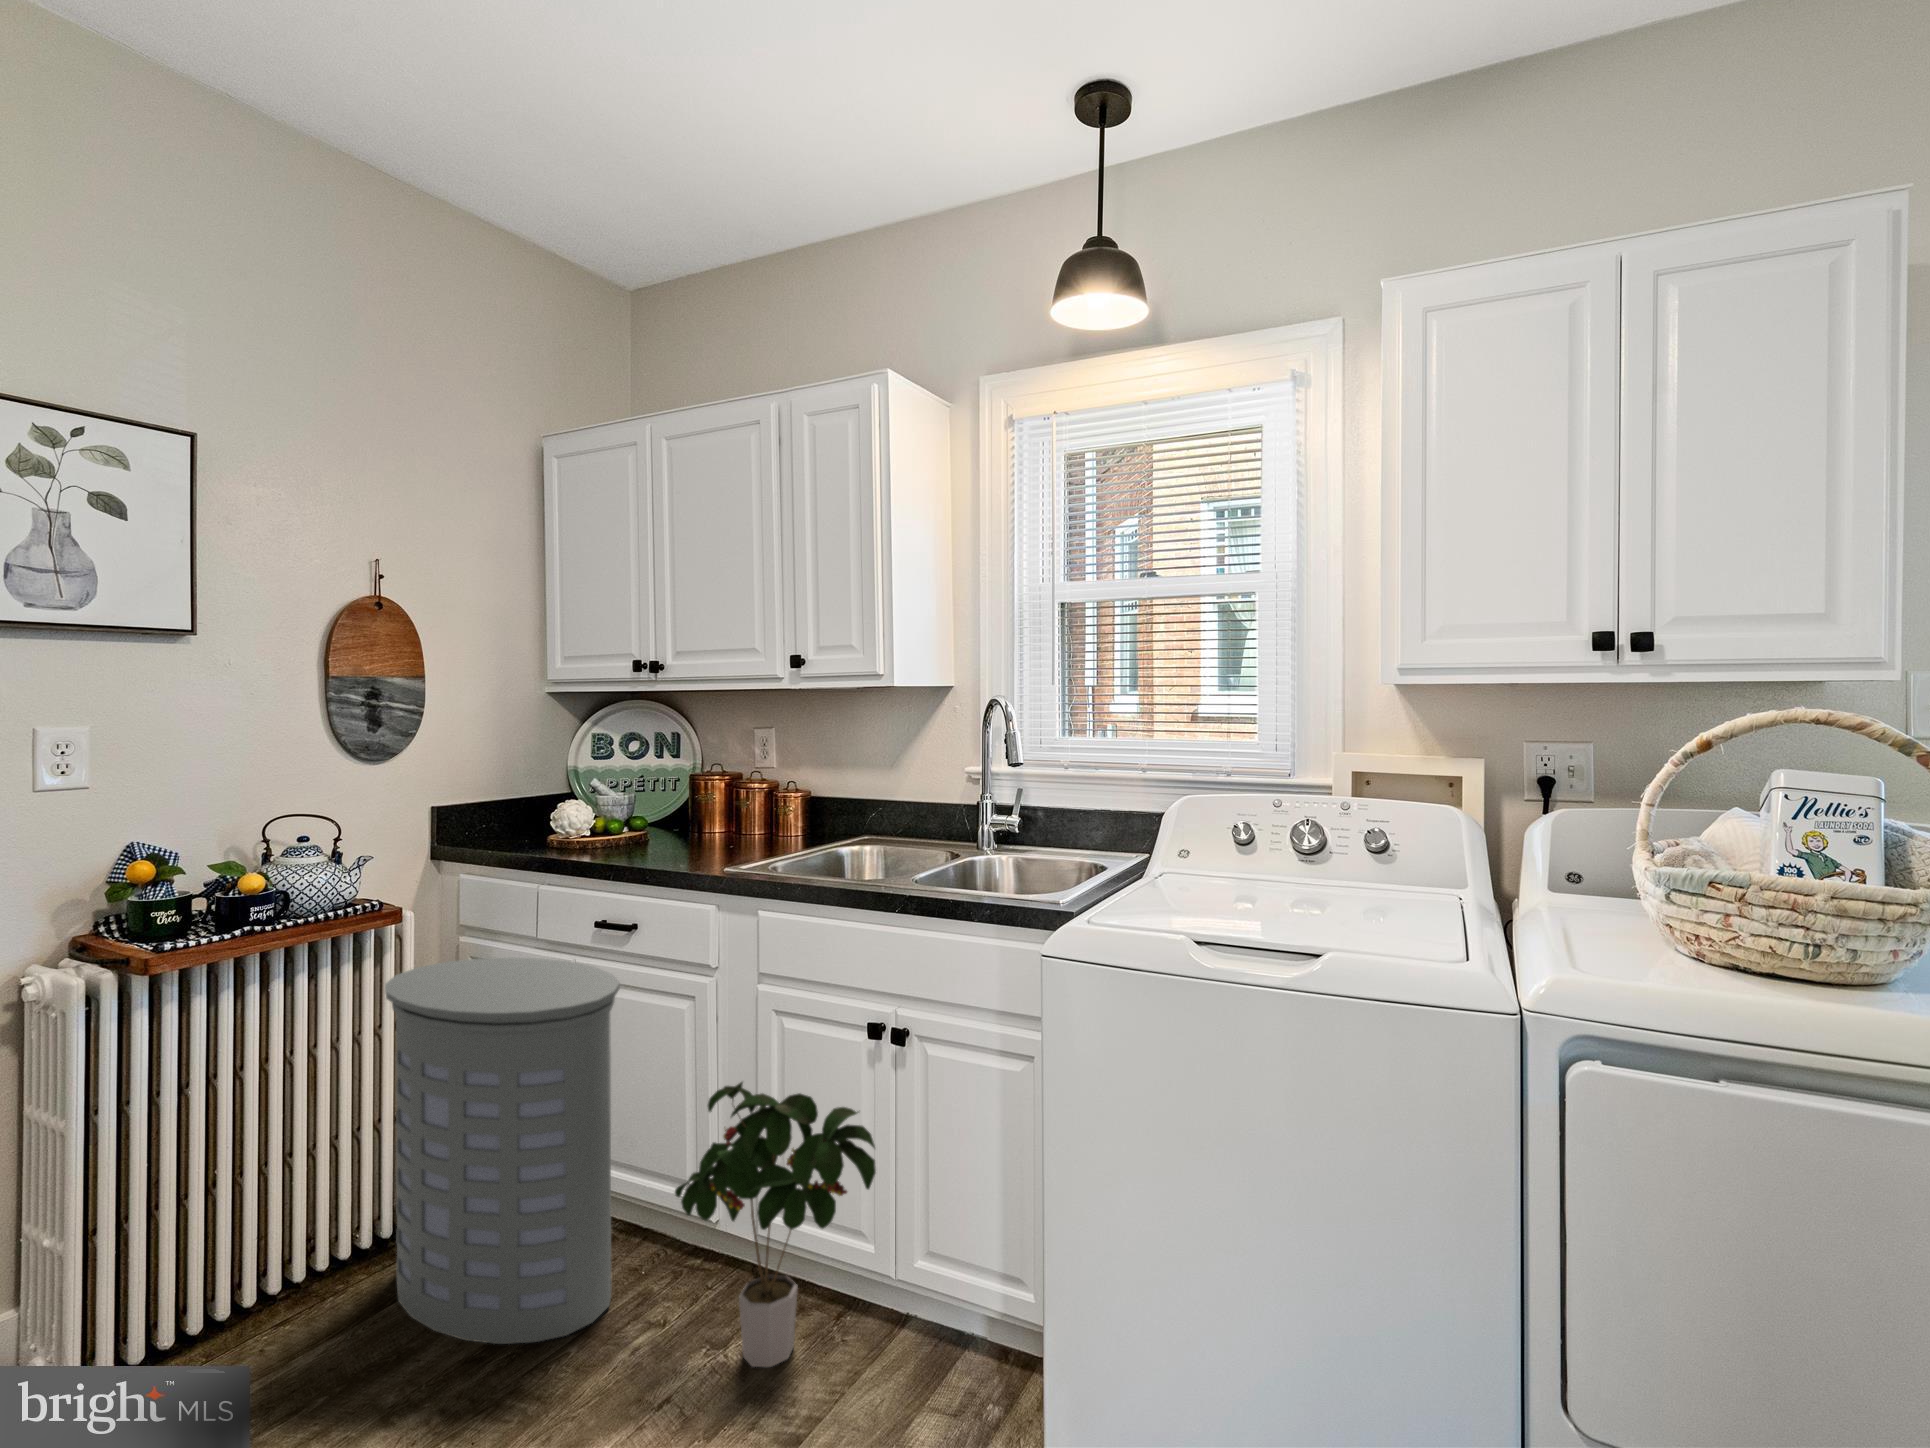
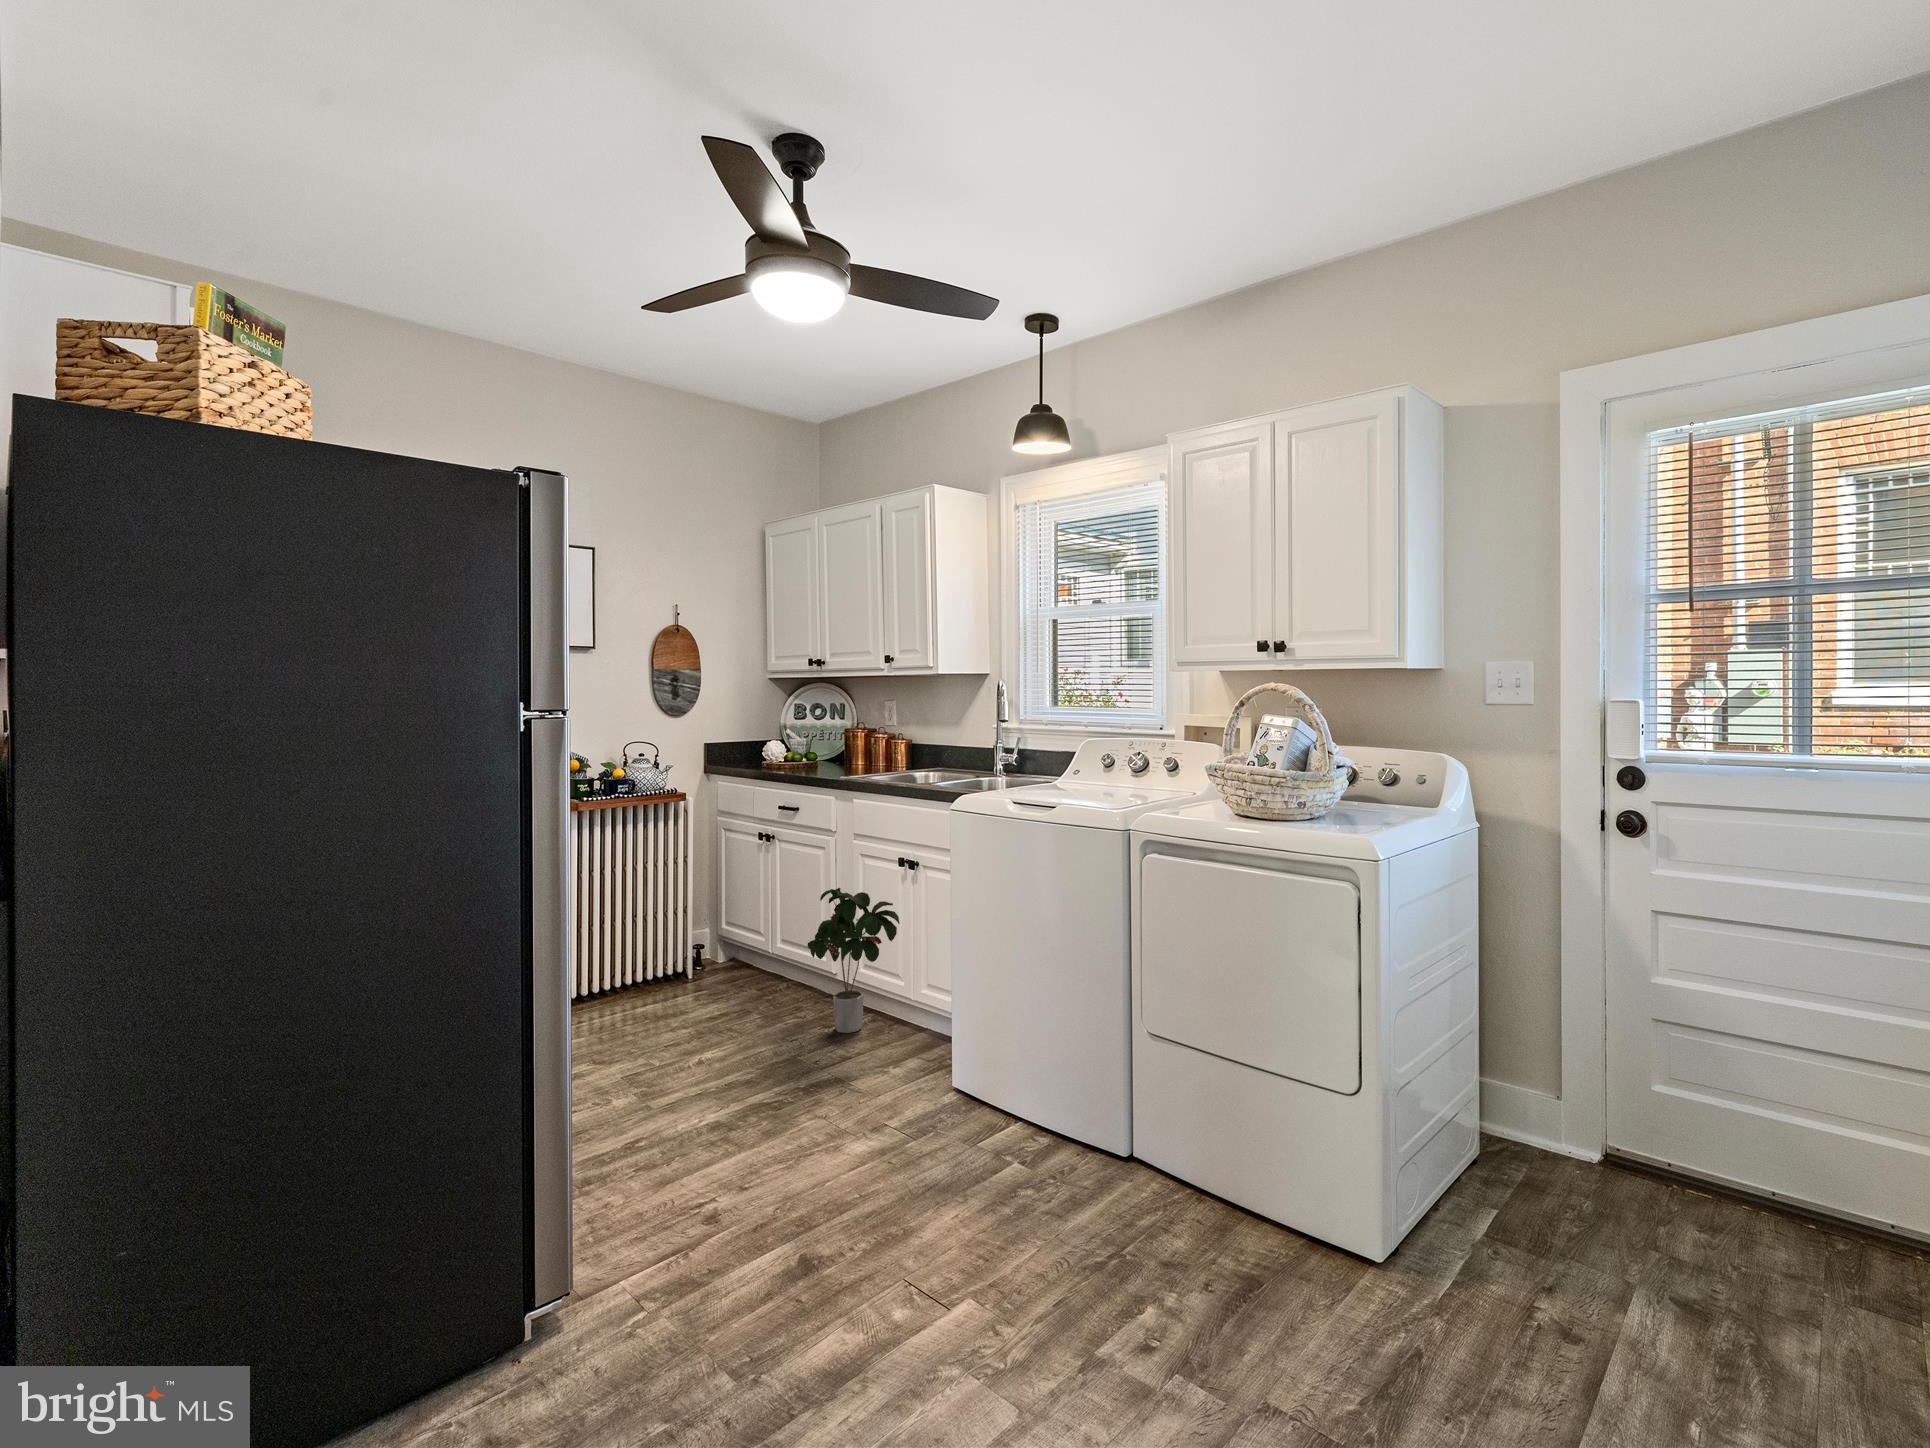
laundry hamper: present [385,958,620,1344] -> none [674,824,784,1013]

